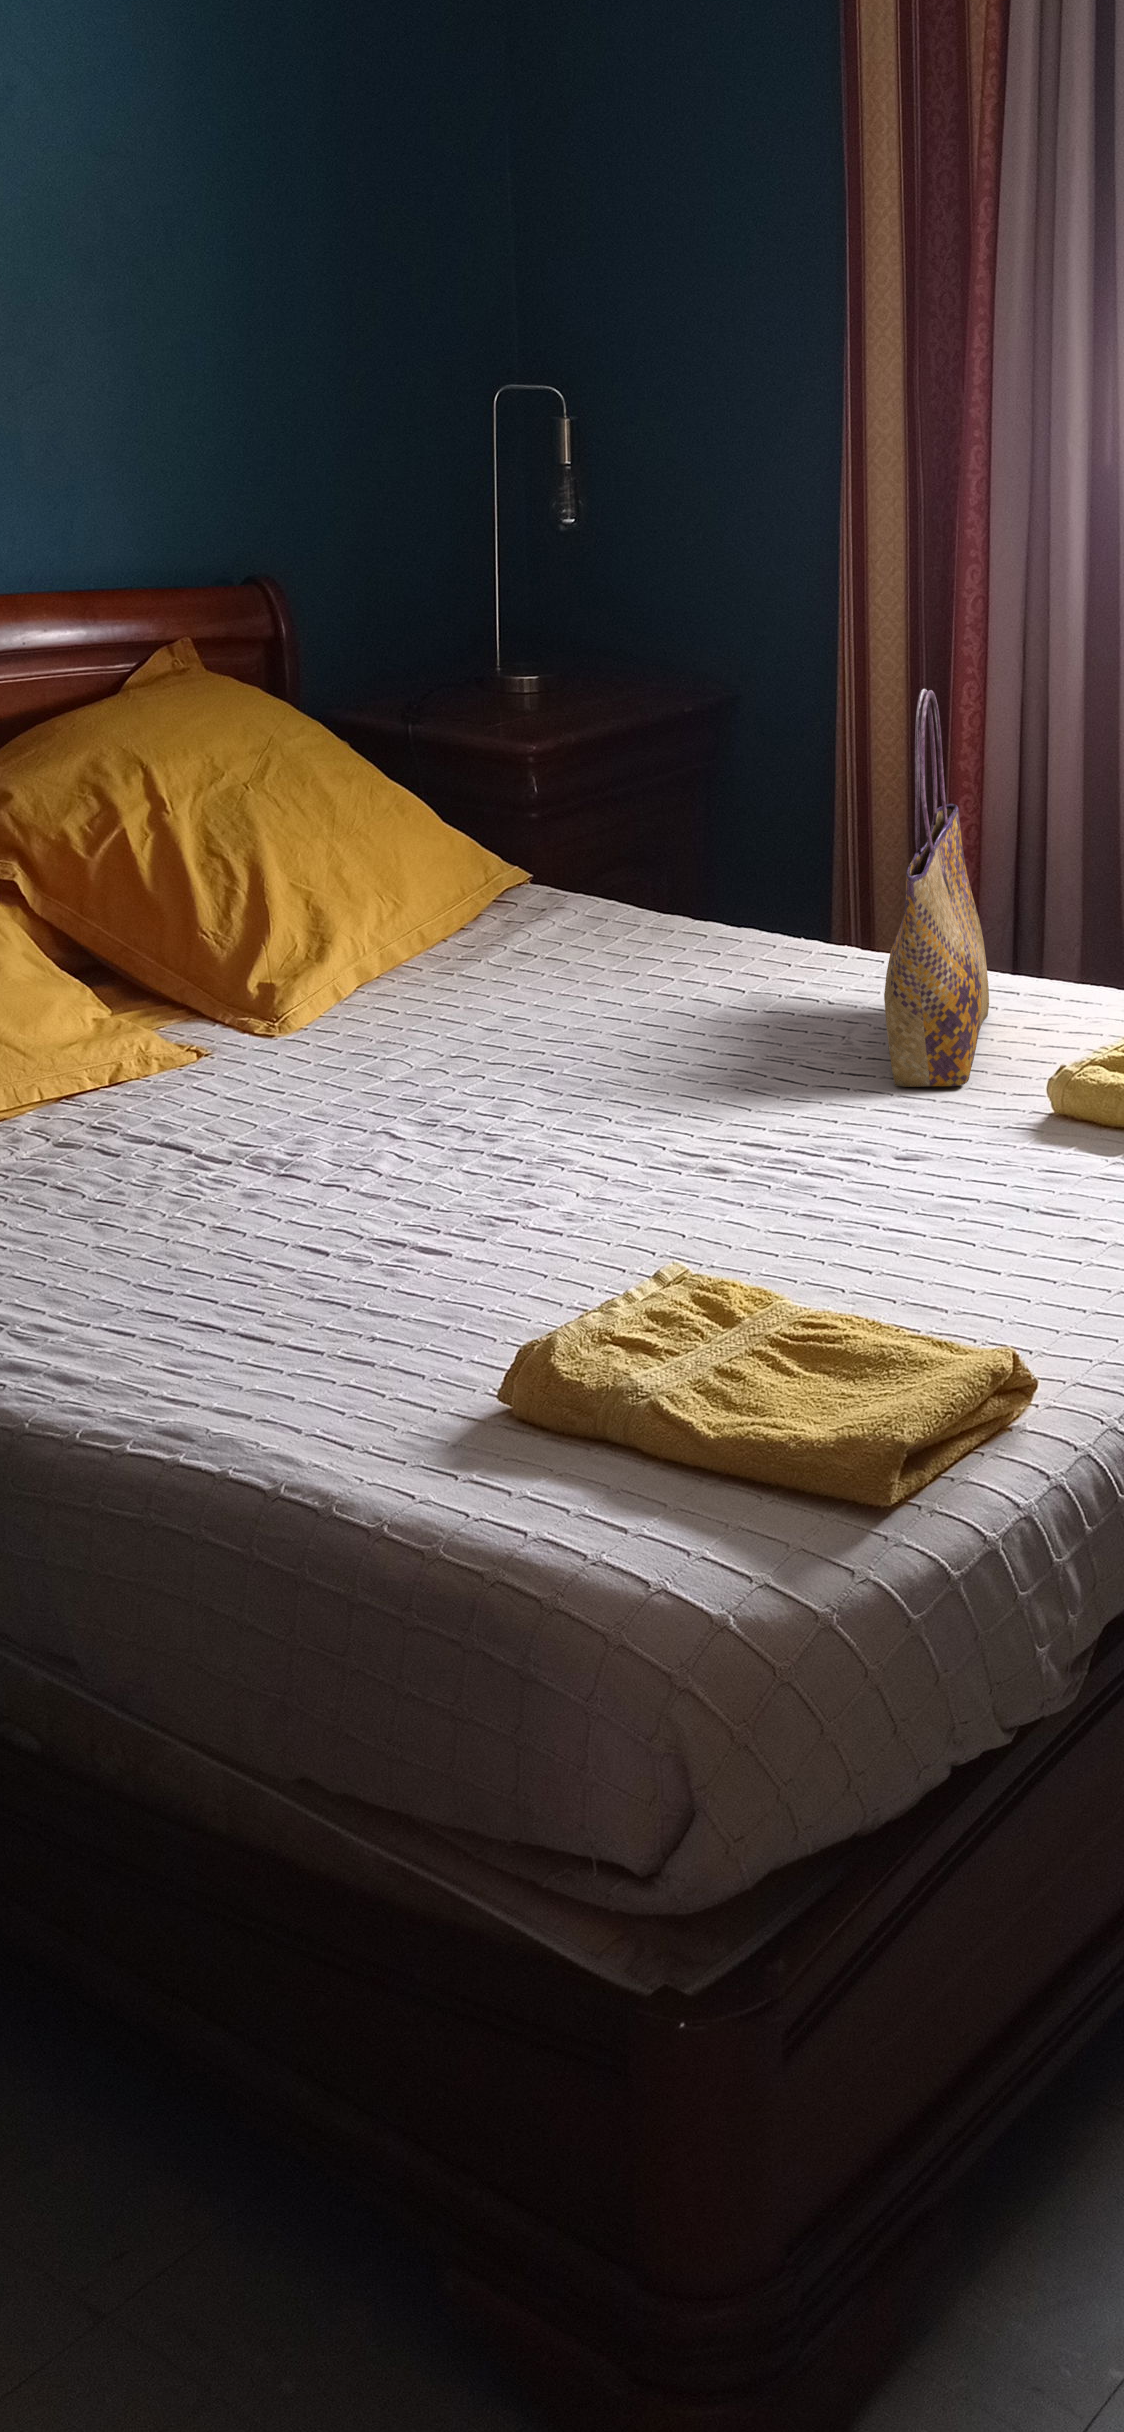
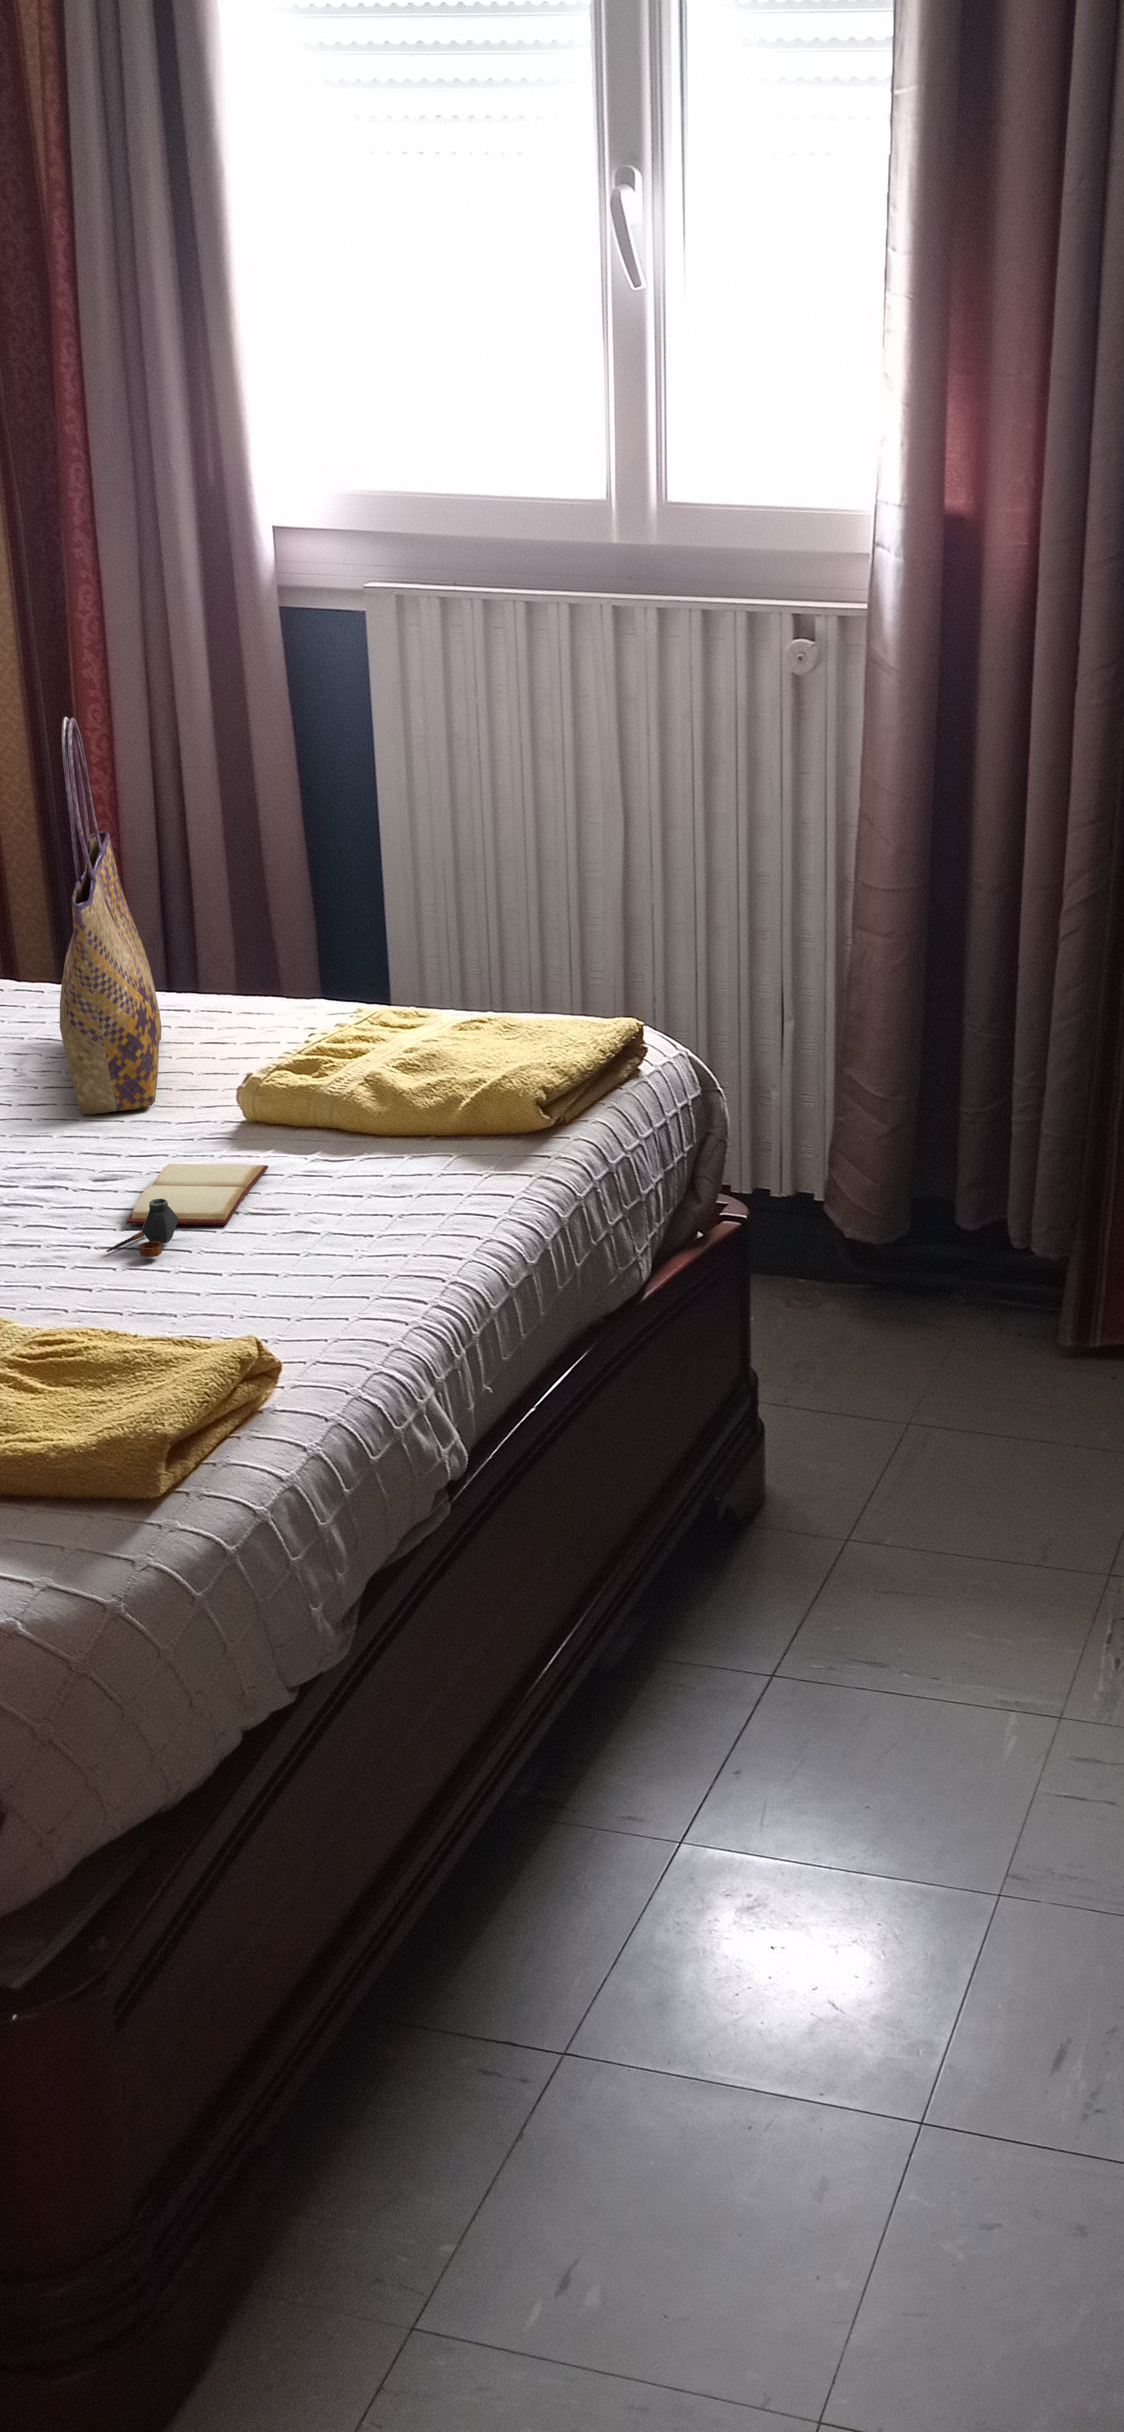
book: none [890,1148,1068,1245] -> present [106,1164,268,1257]

